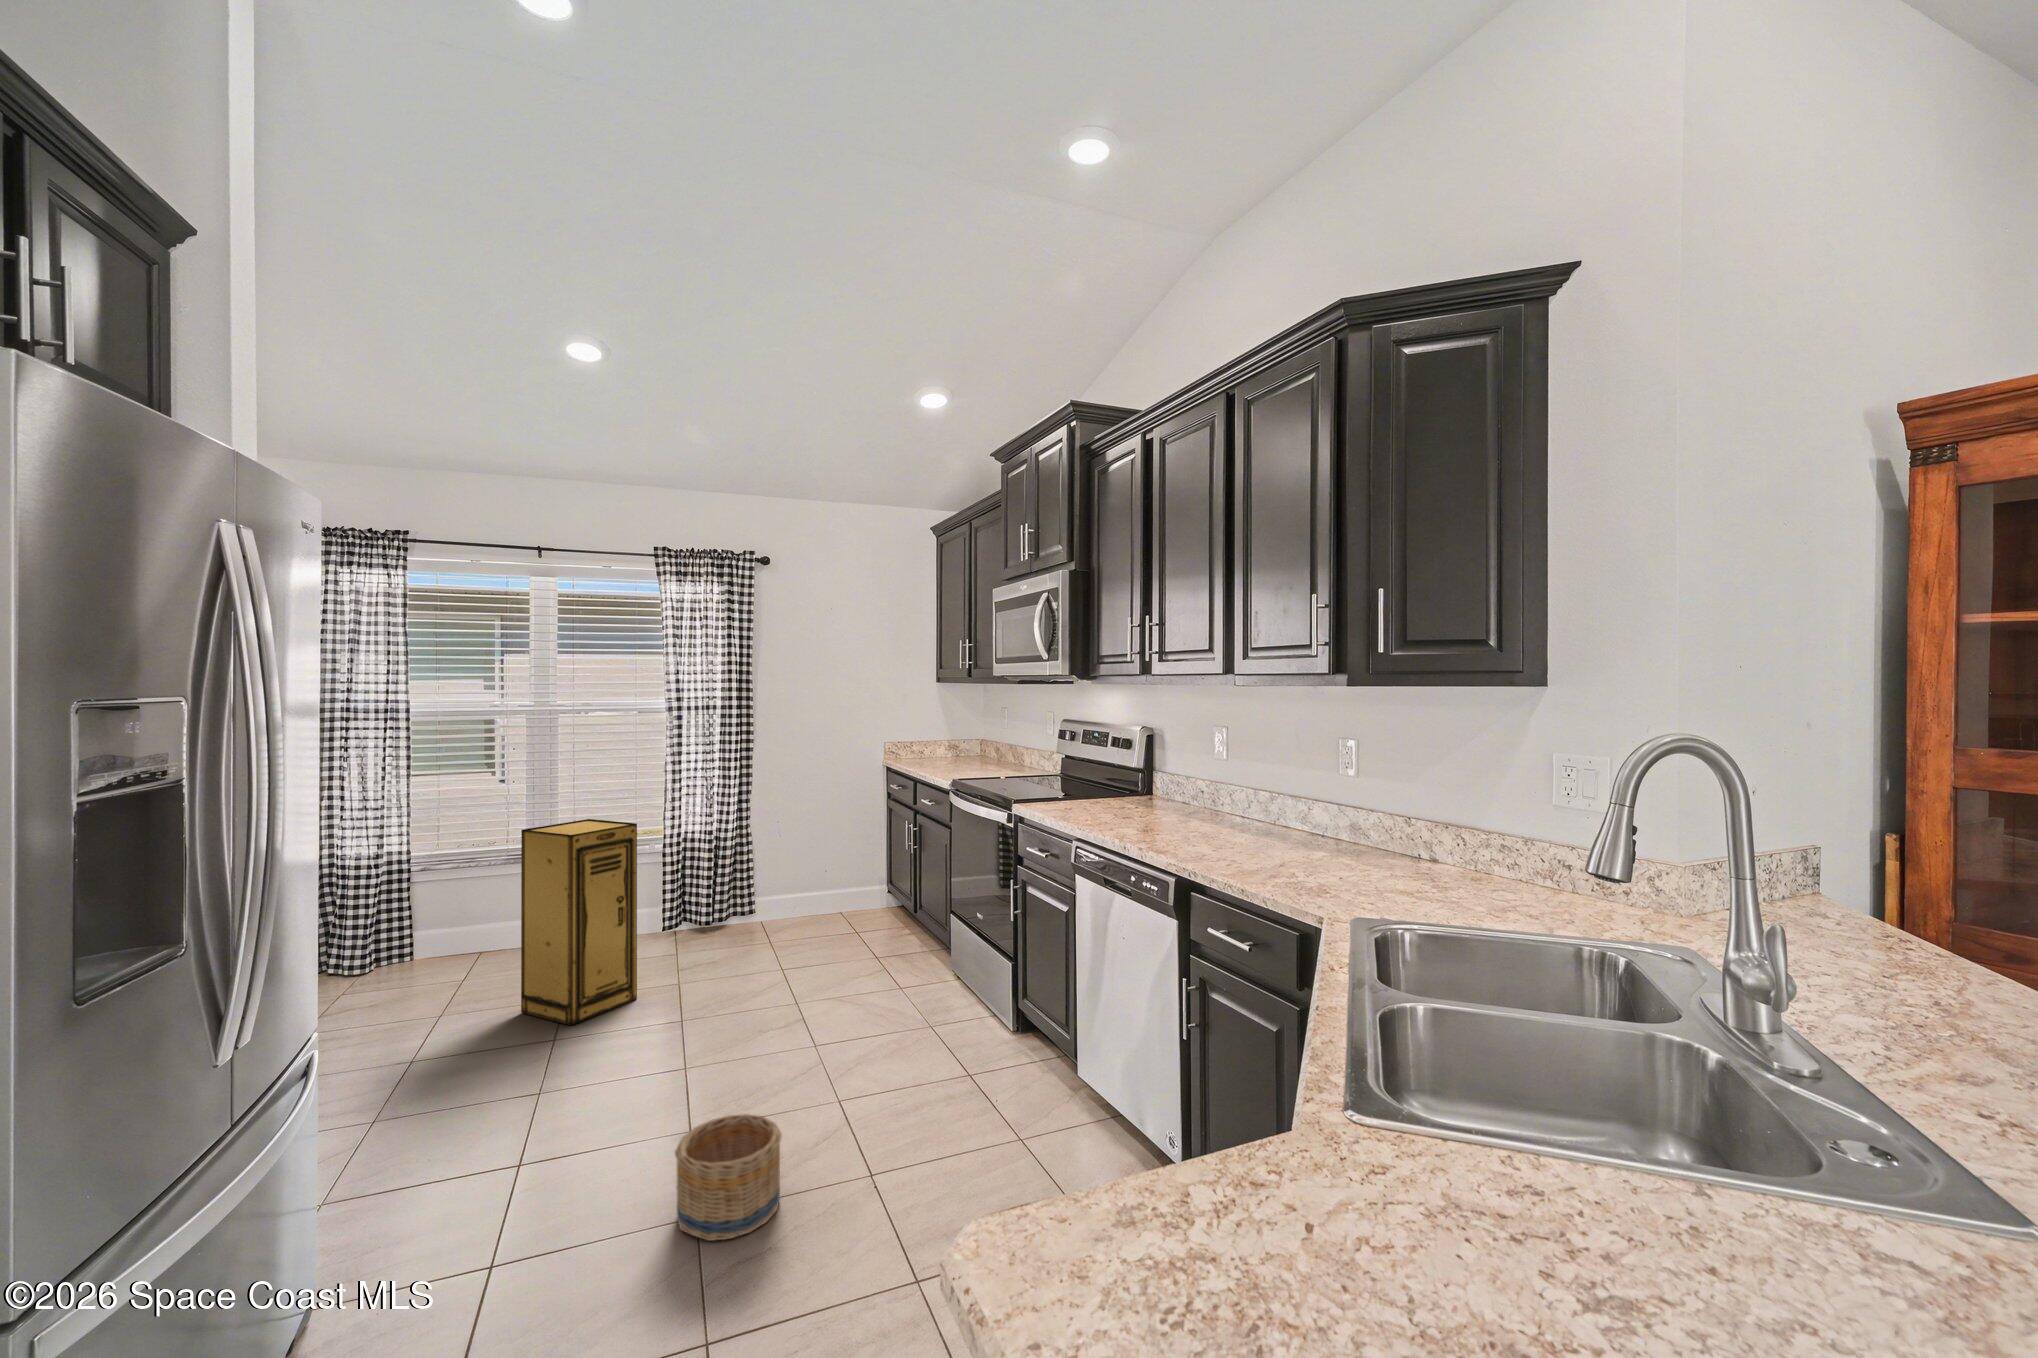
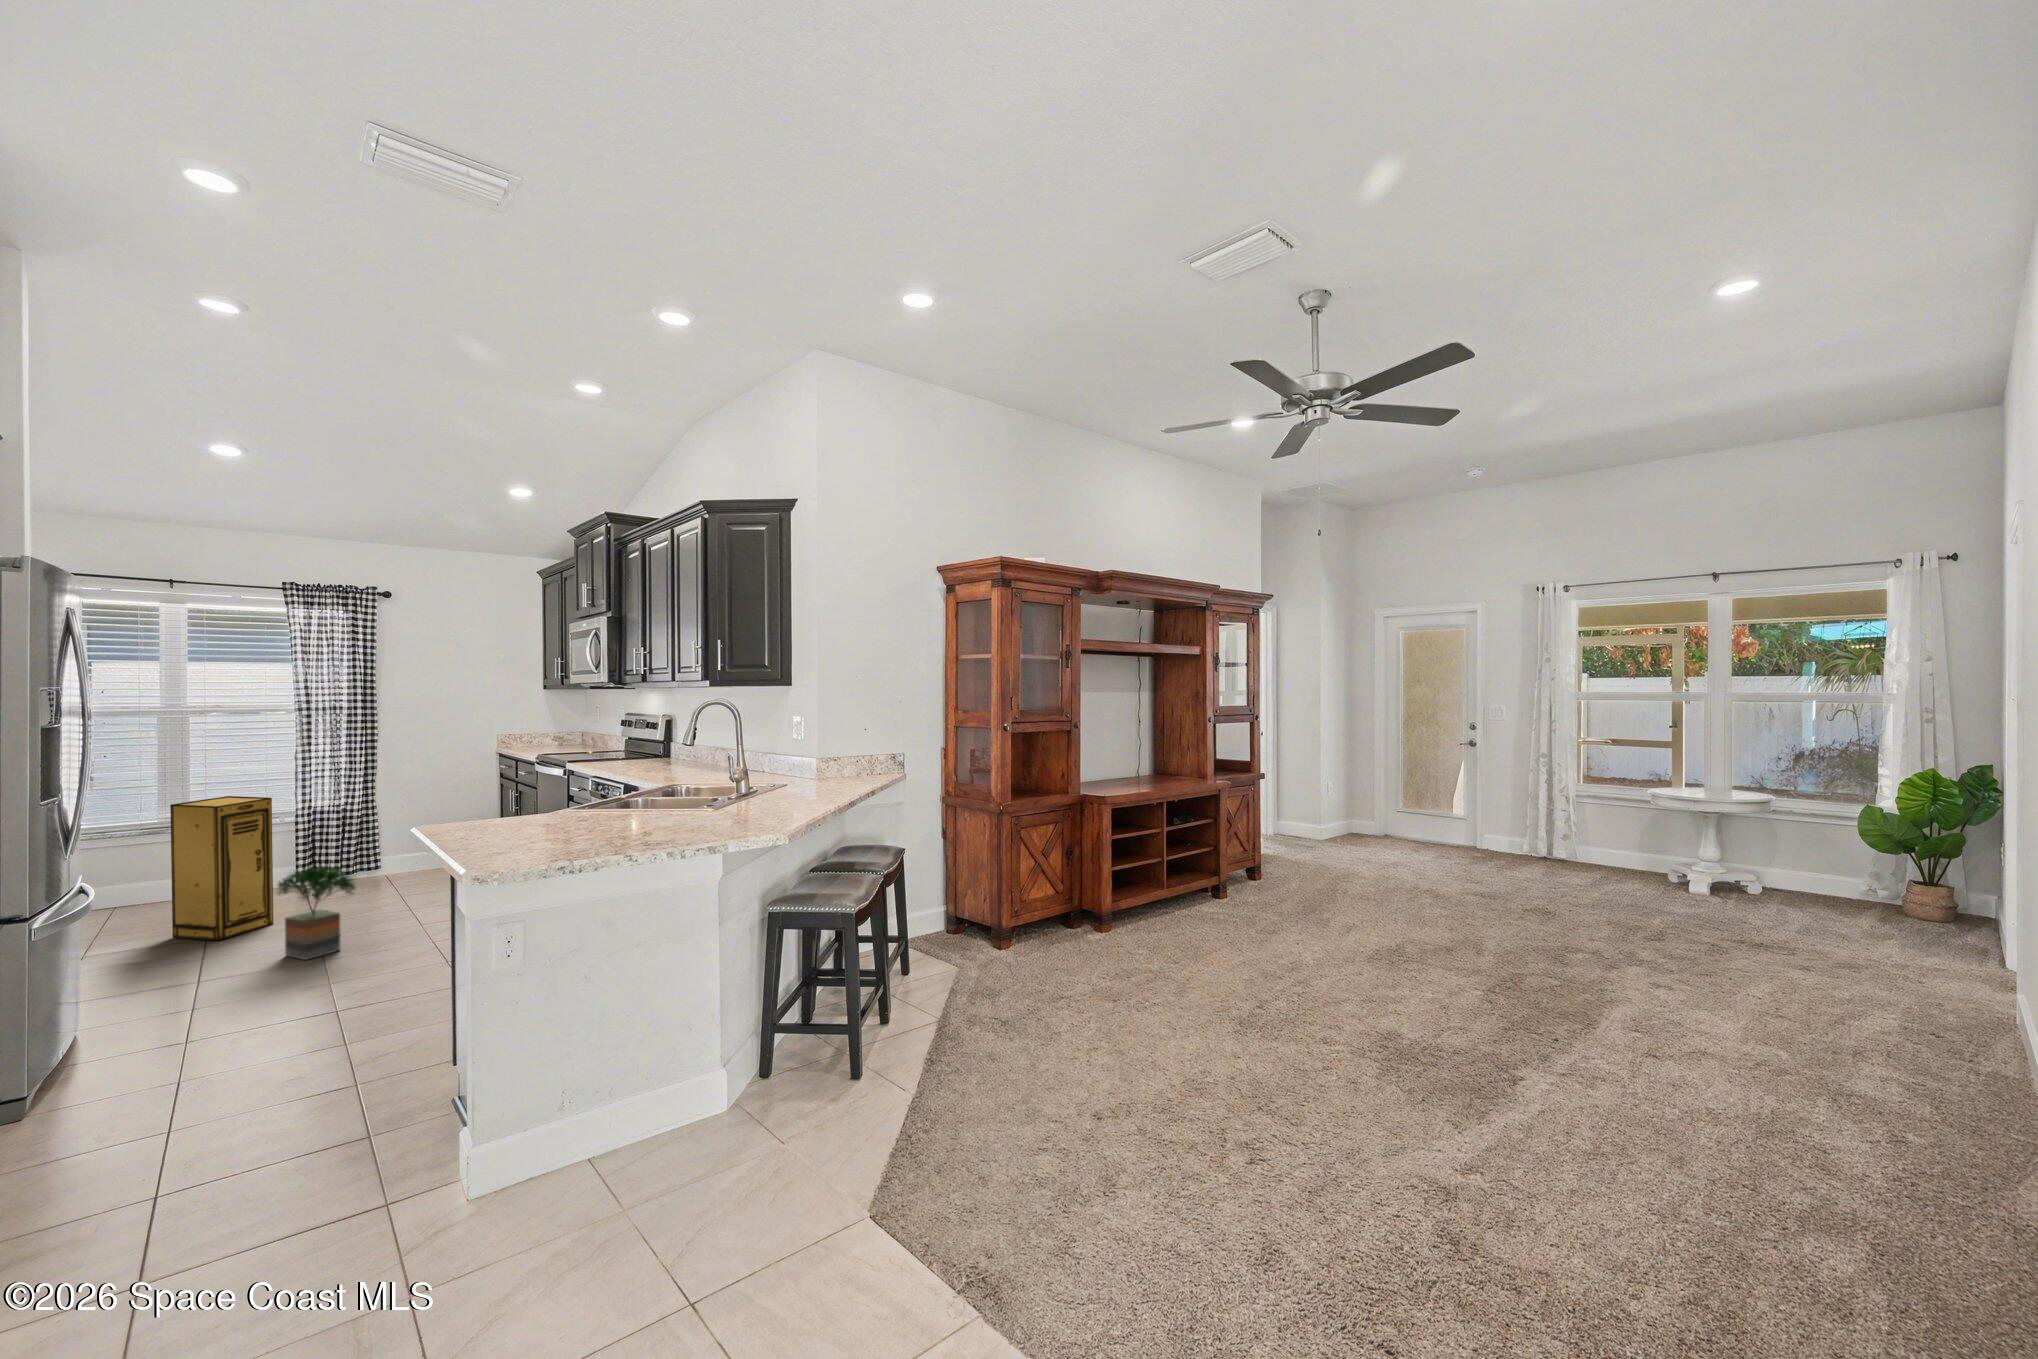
potted tree: none [635,930,743,1083] -> present [277,866,356,960]
basket: present [675,1114,782,1241] -> none [305,955,376,1013]

